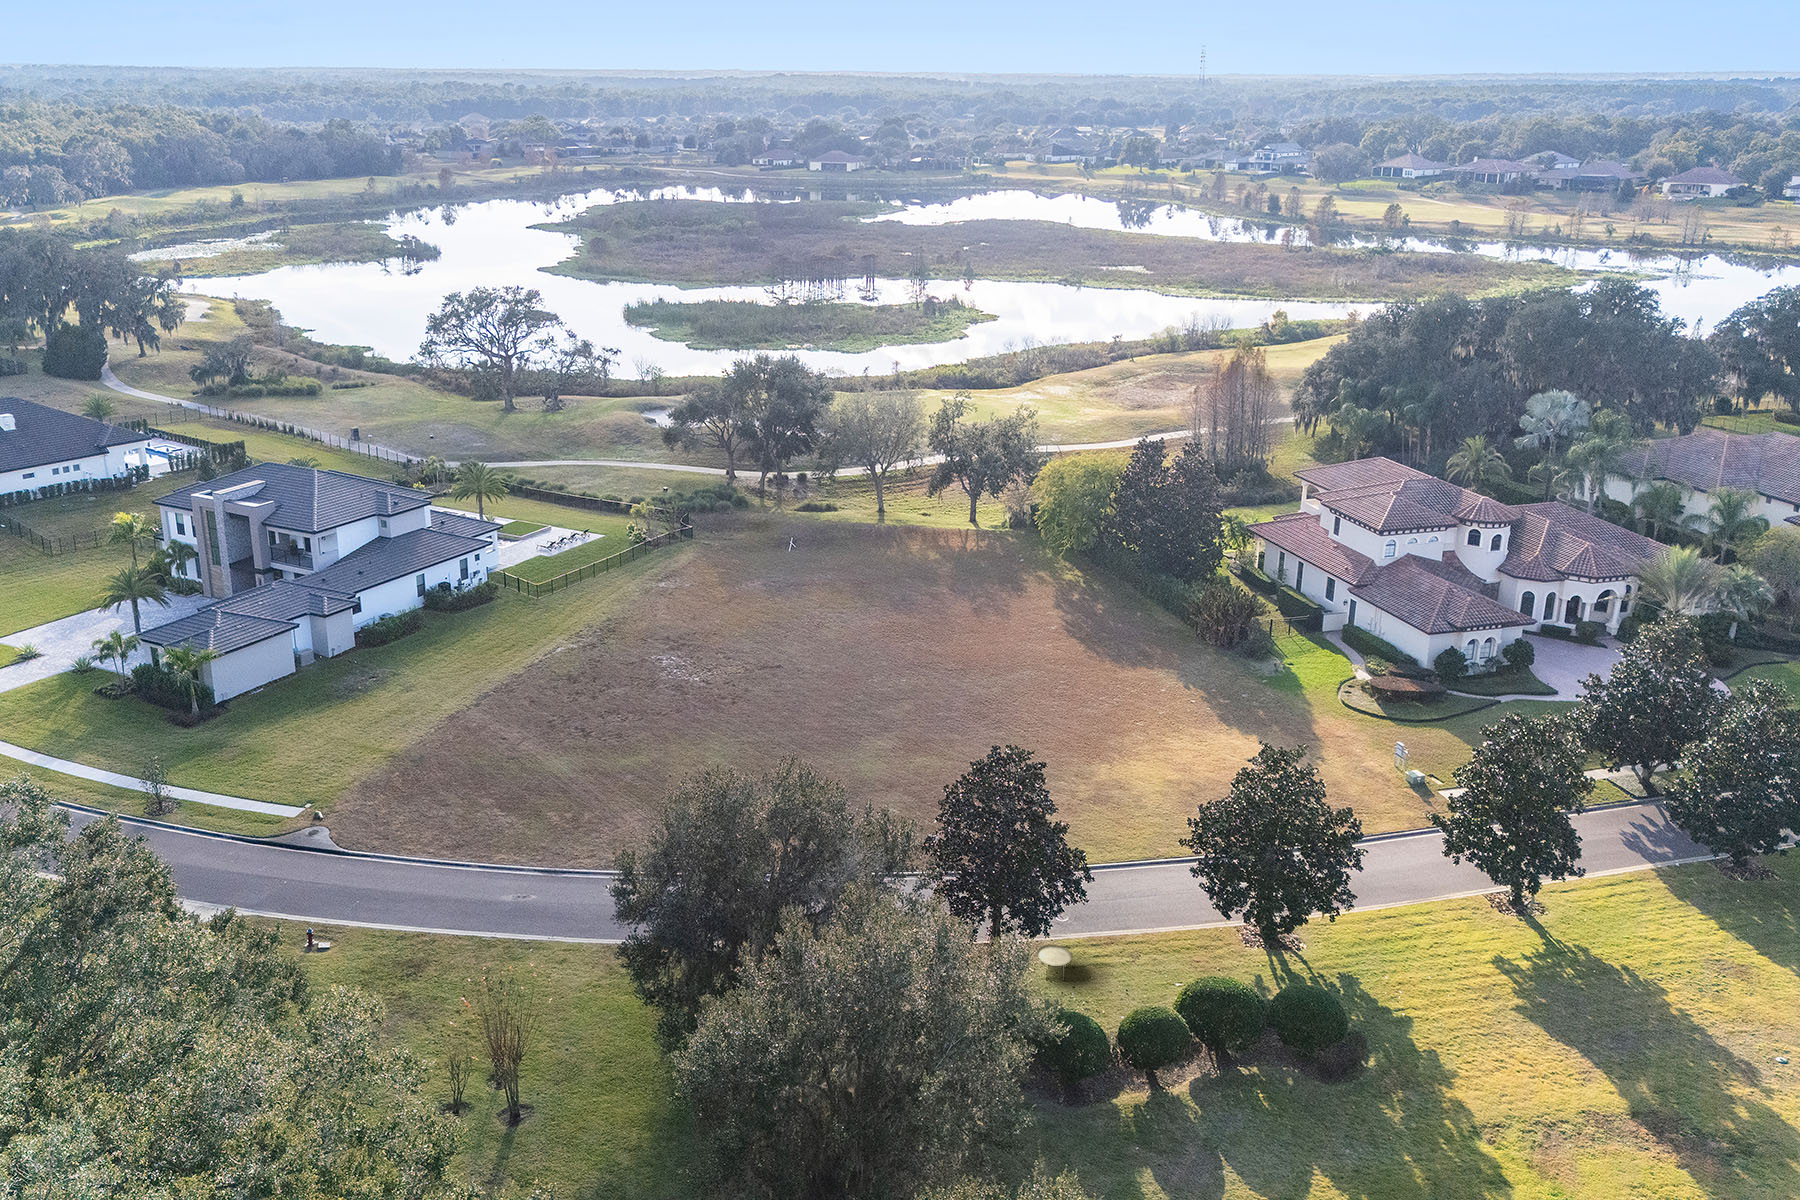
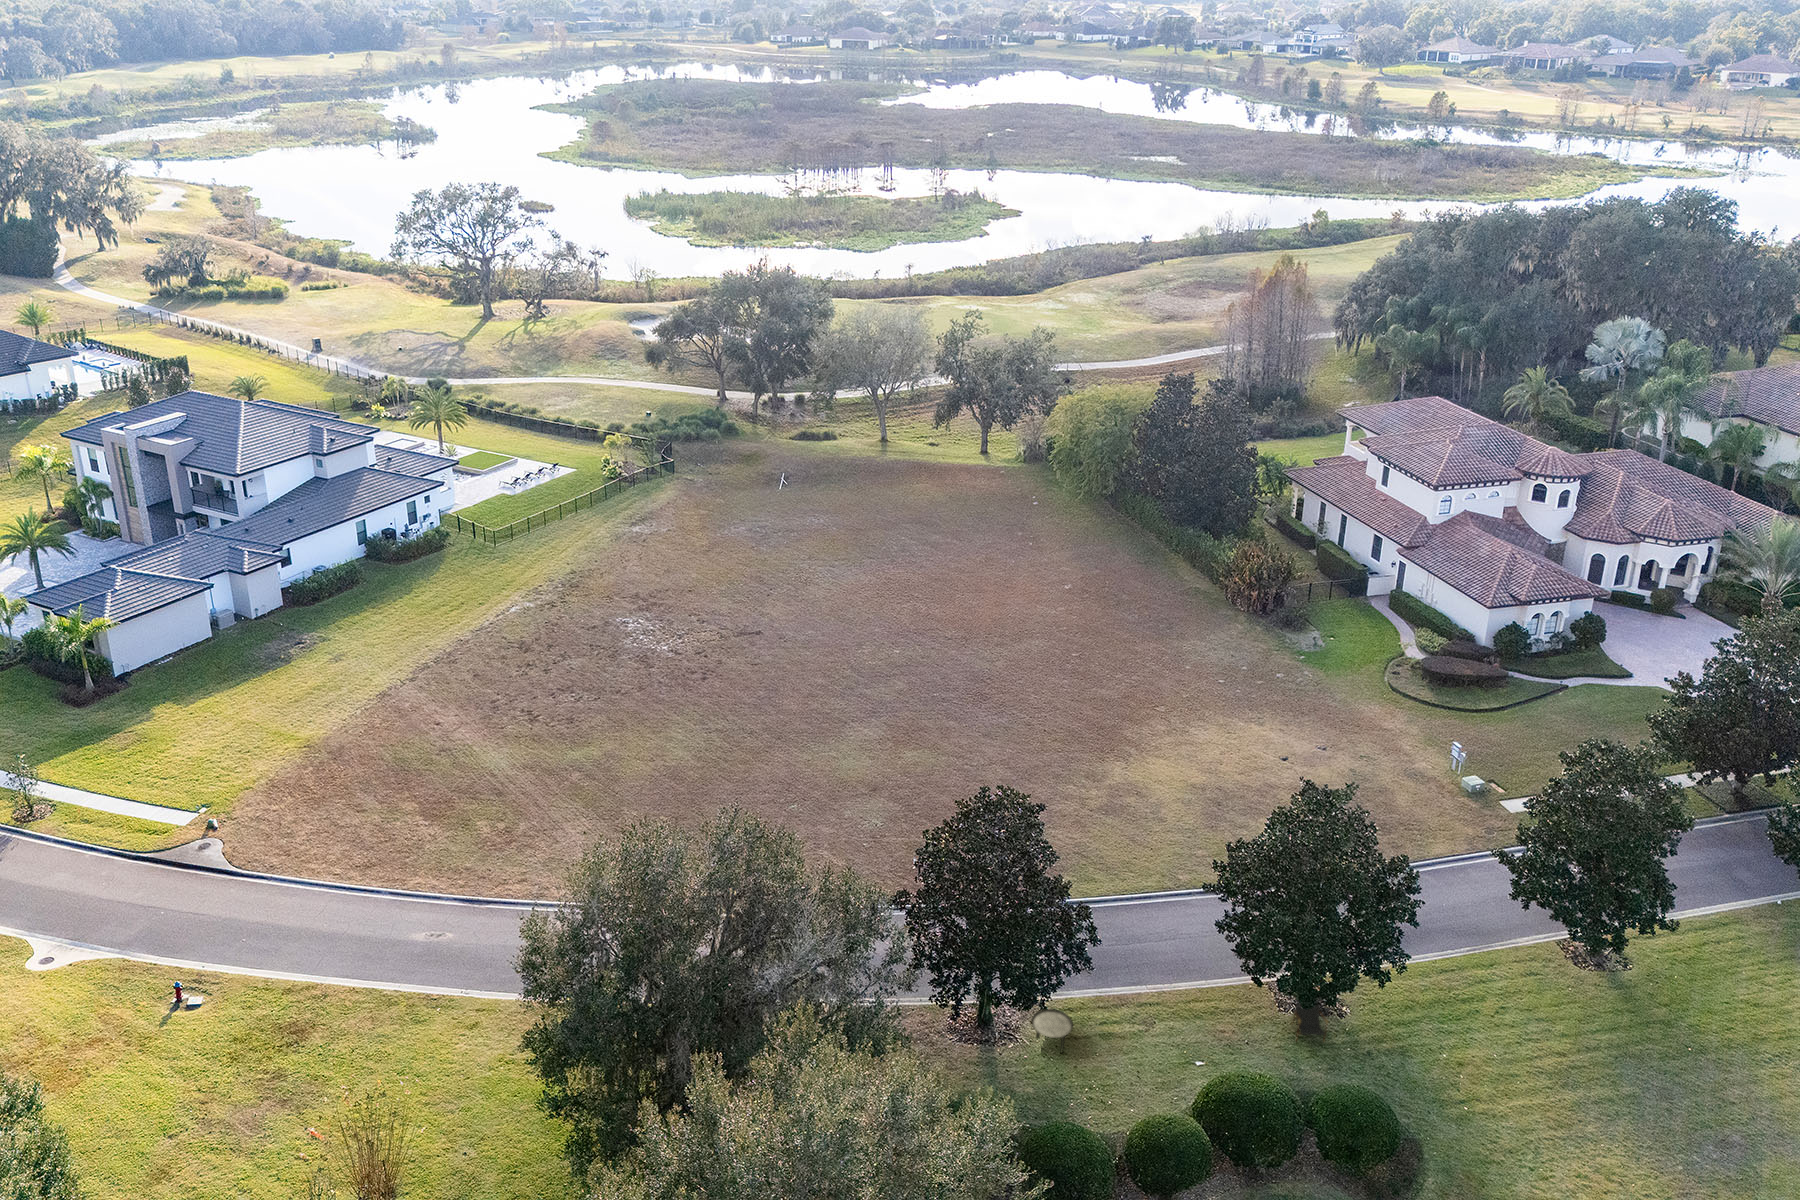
lounge chair: none [1259,932,1289,970] -> present [1292,999,1328,1040]

